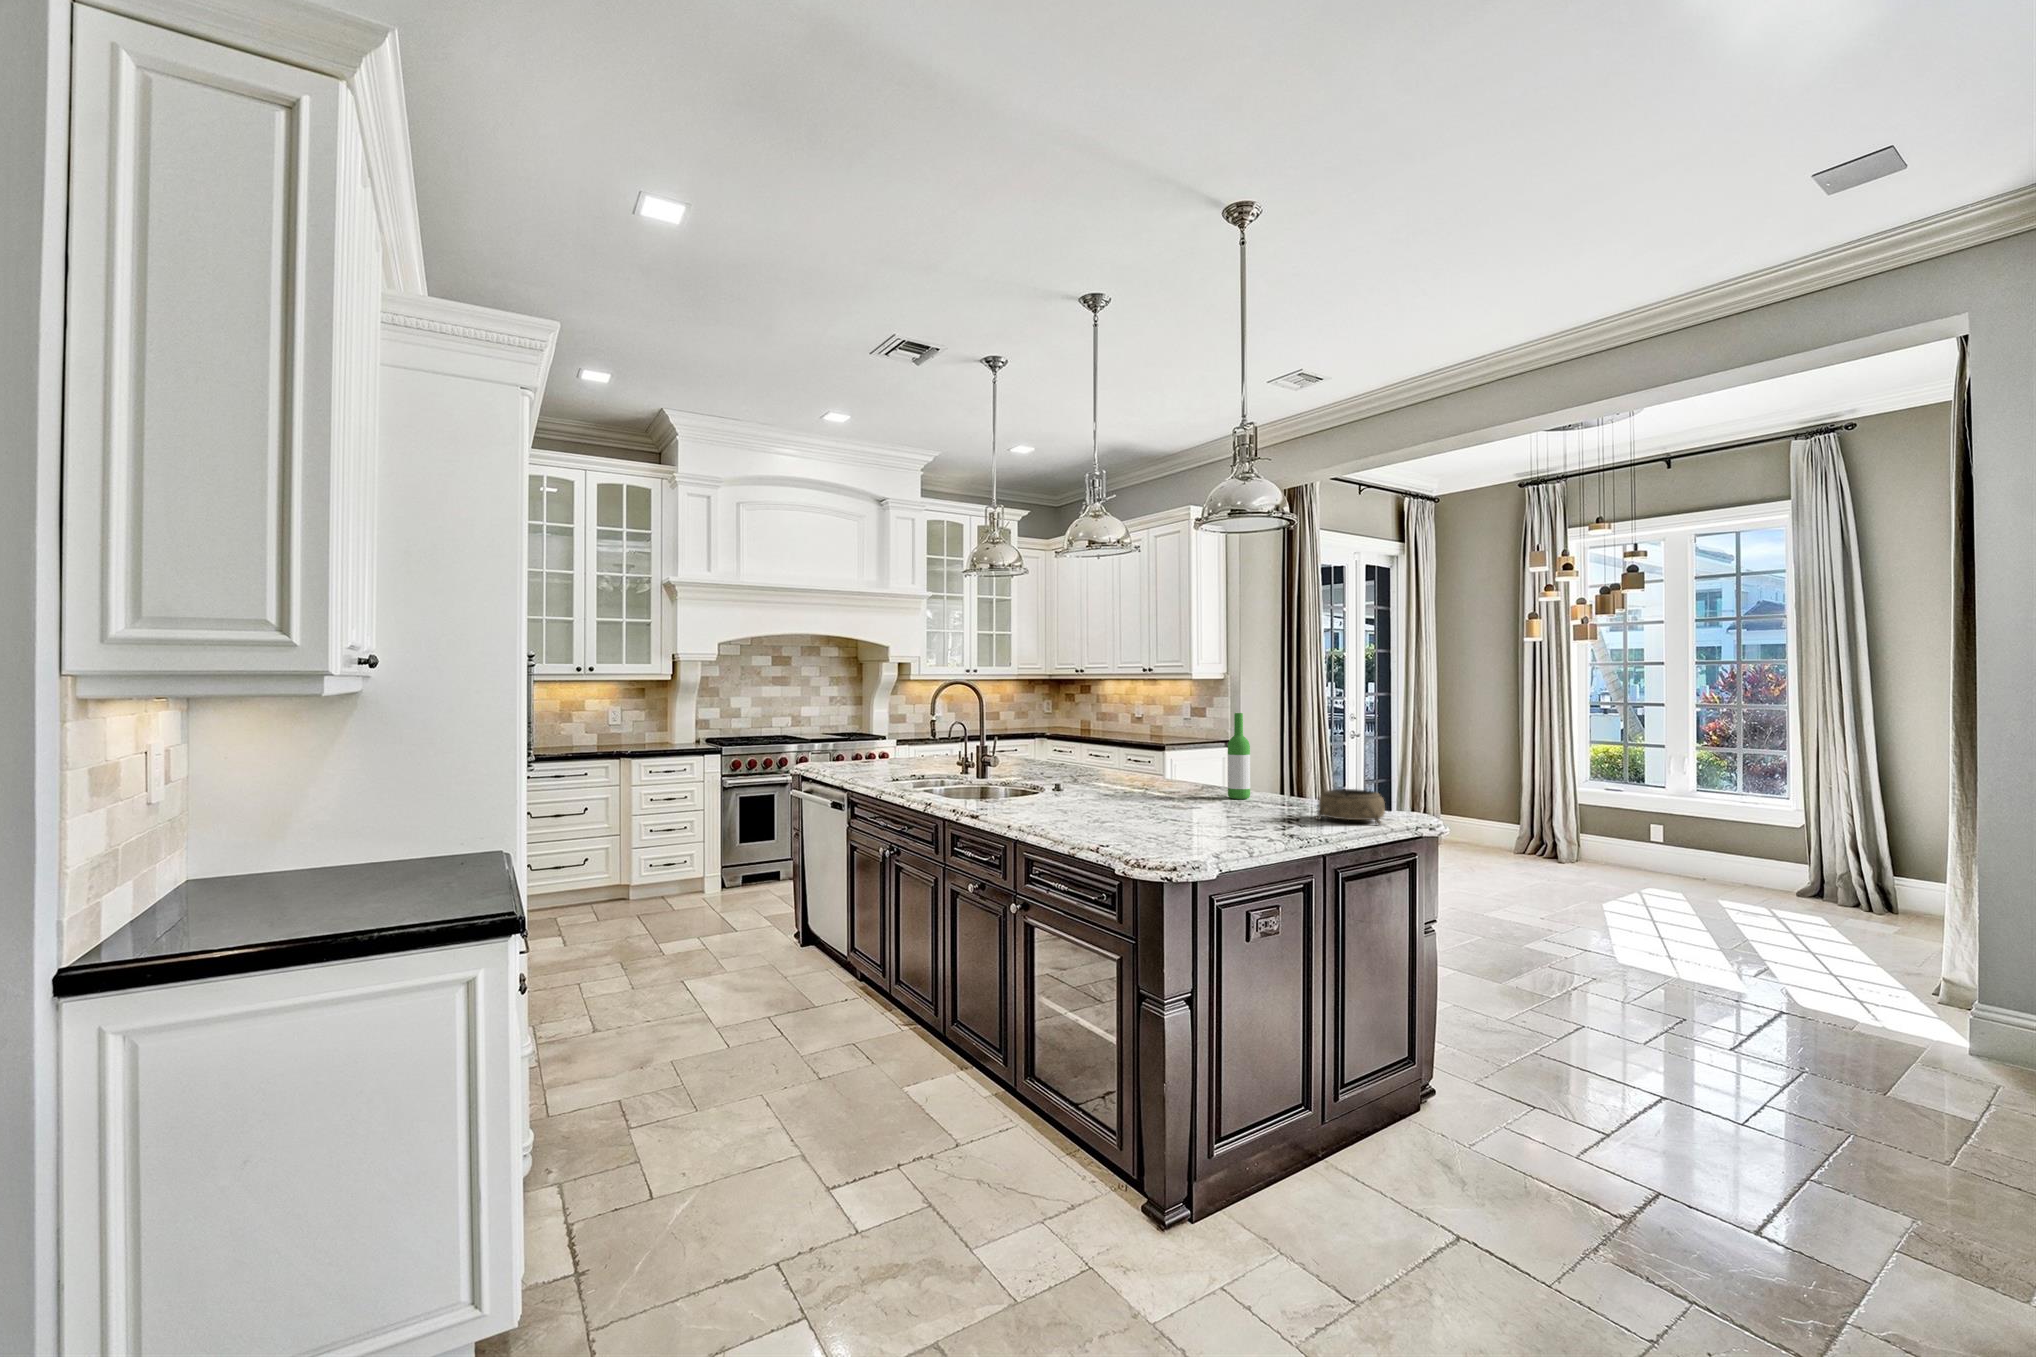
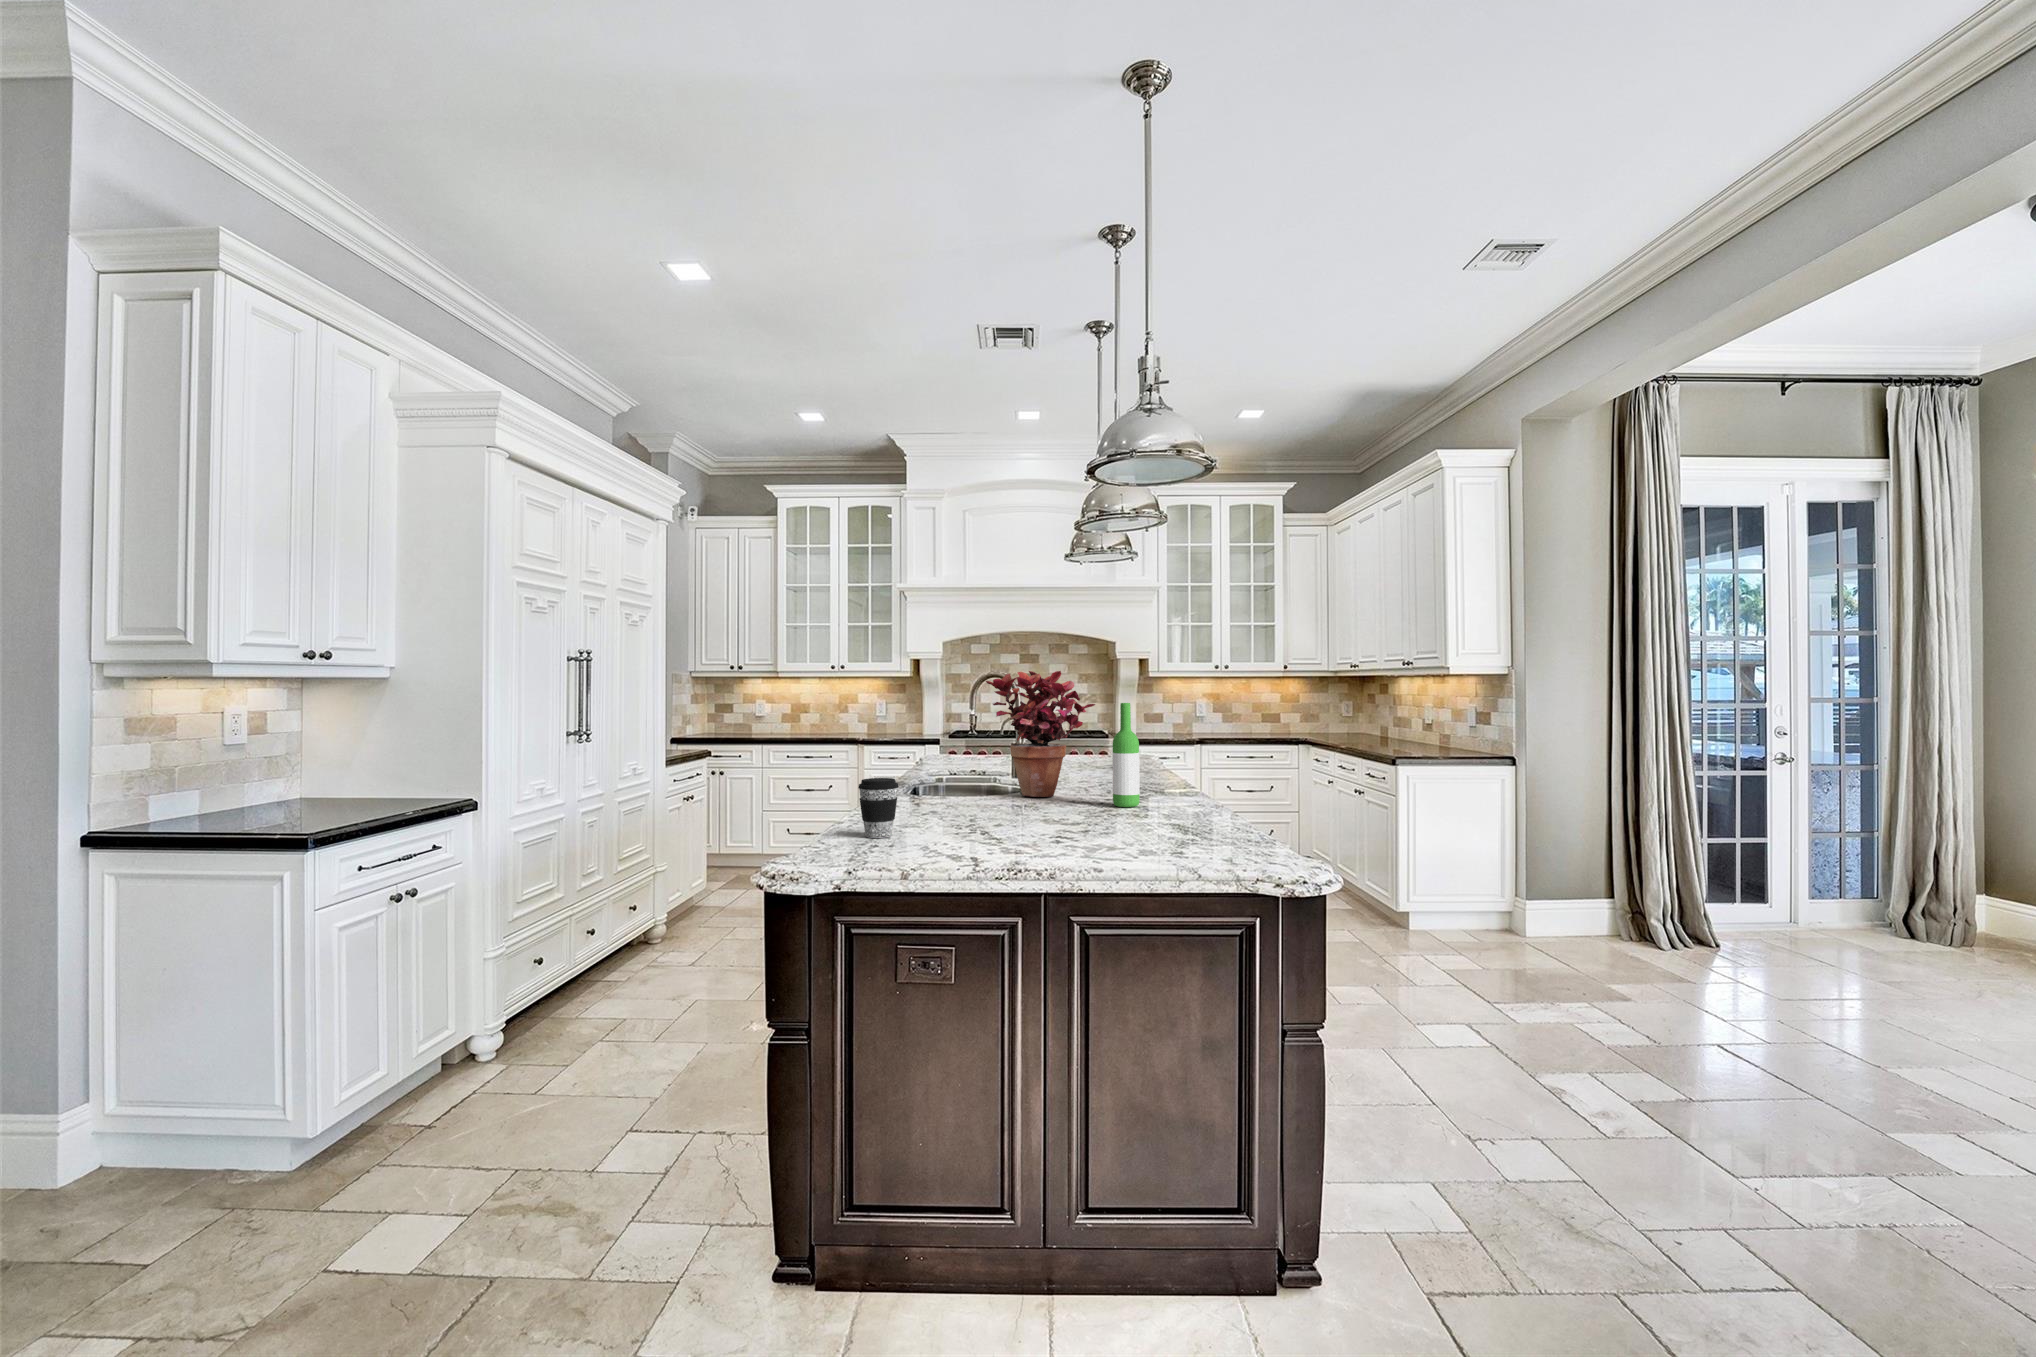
potted plant: none [1098,685,1201,797] -> present [986,671,1095,797]
coffee cup: none [1209,786,1245,839] -> present [858,778,899,838]
decorative bowl: present [1316,789,1385,825] -> none [1069,797,1149,844]

